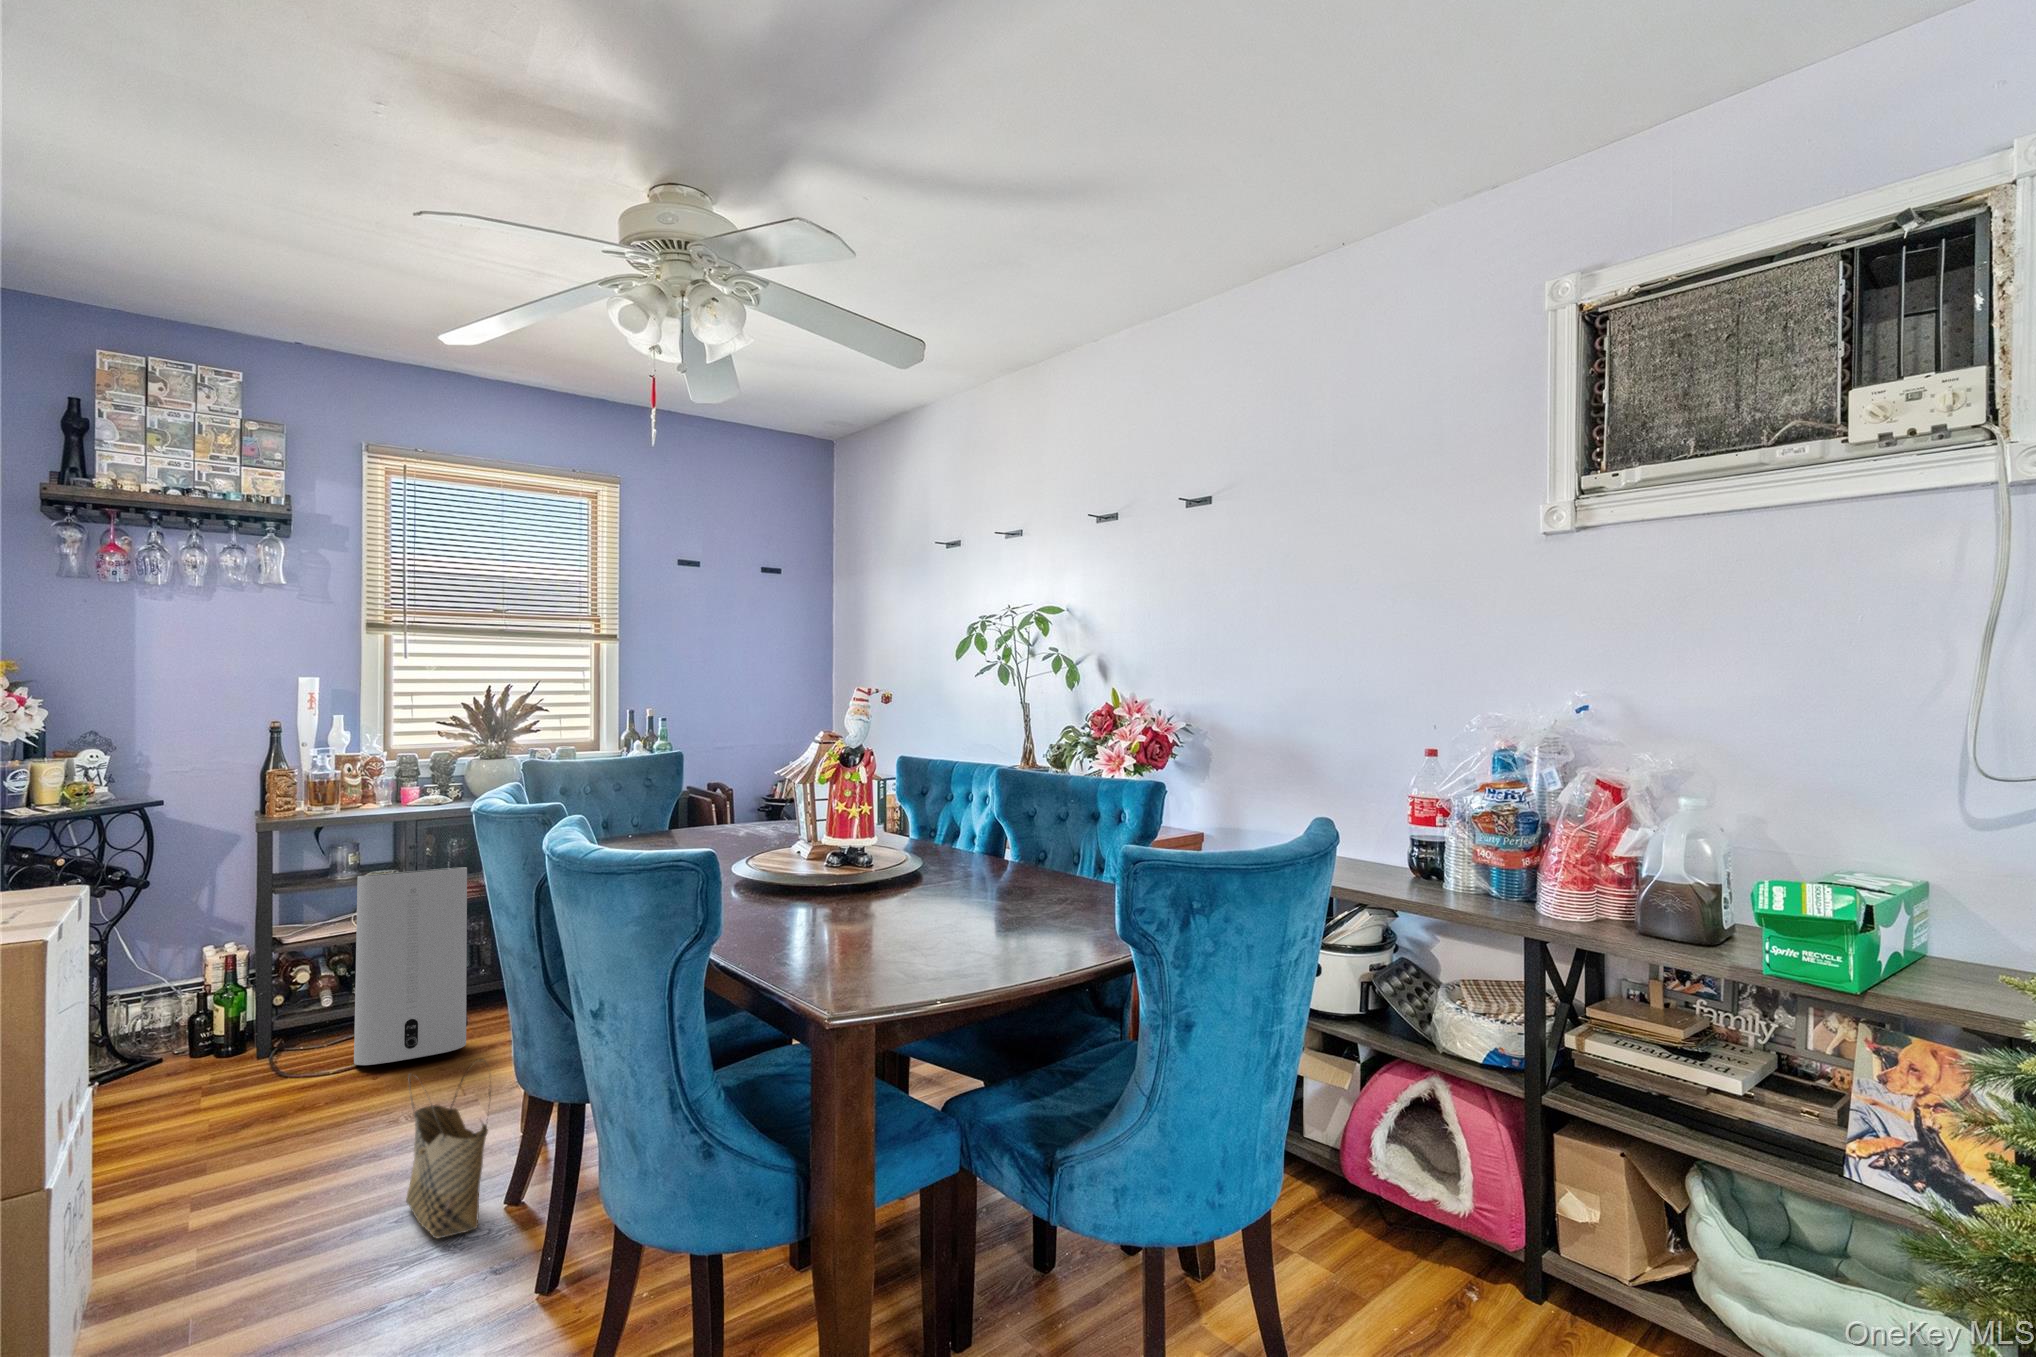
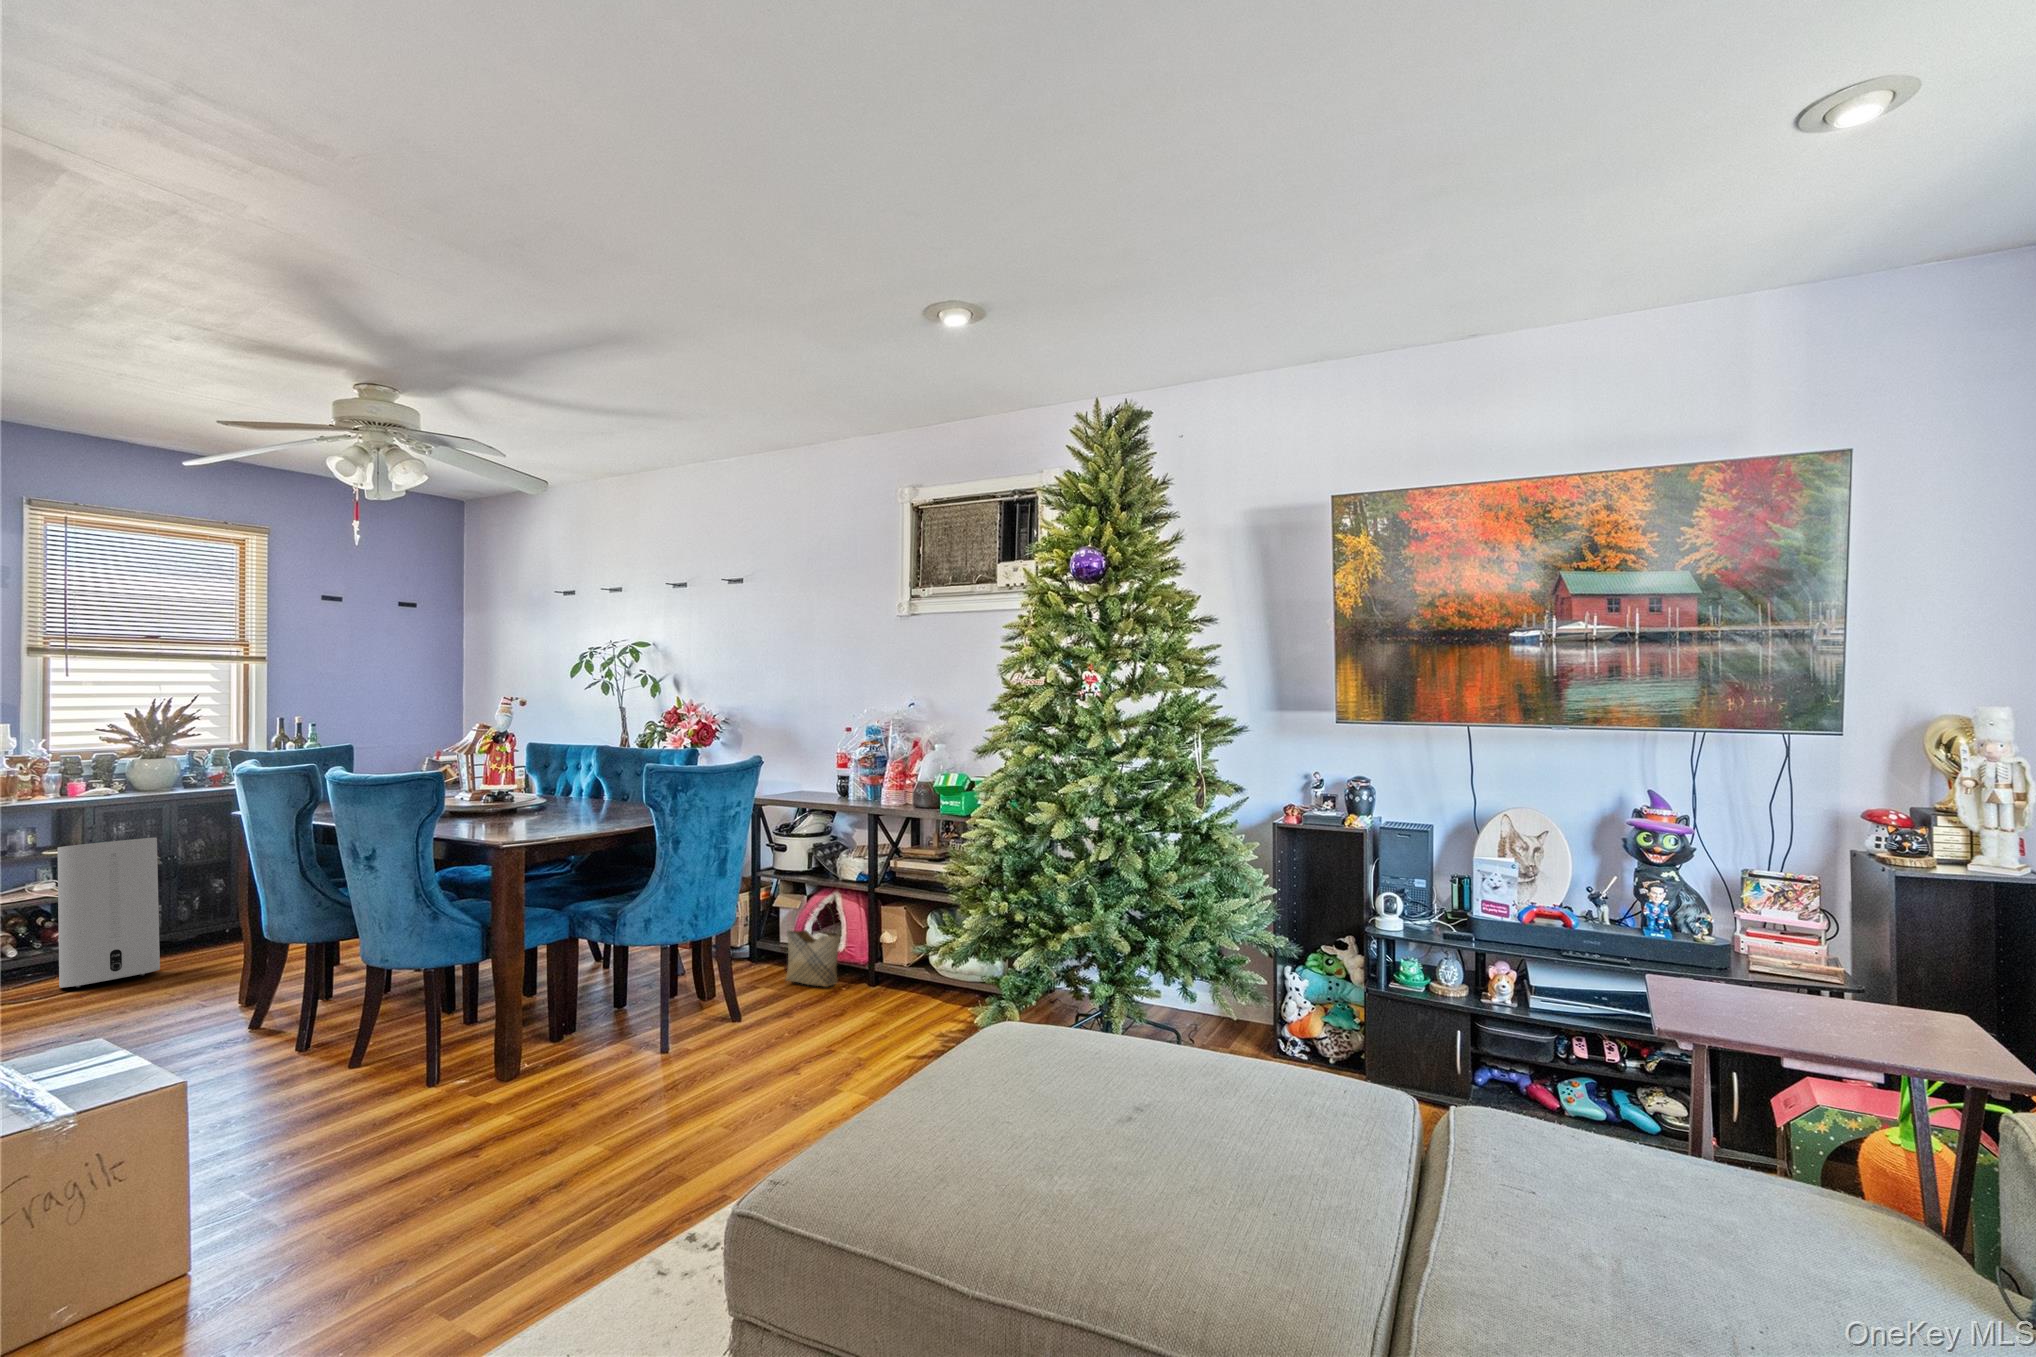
woven basket: present [406,1059,491,1238] -> present [786,911,841,987]

